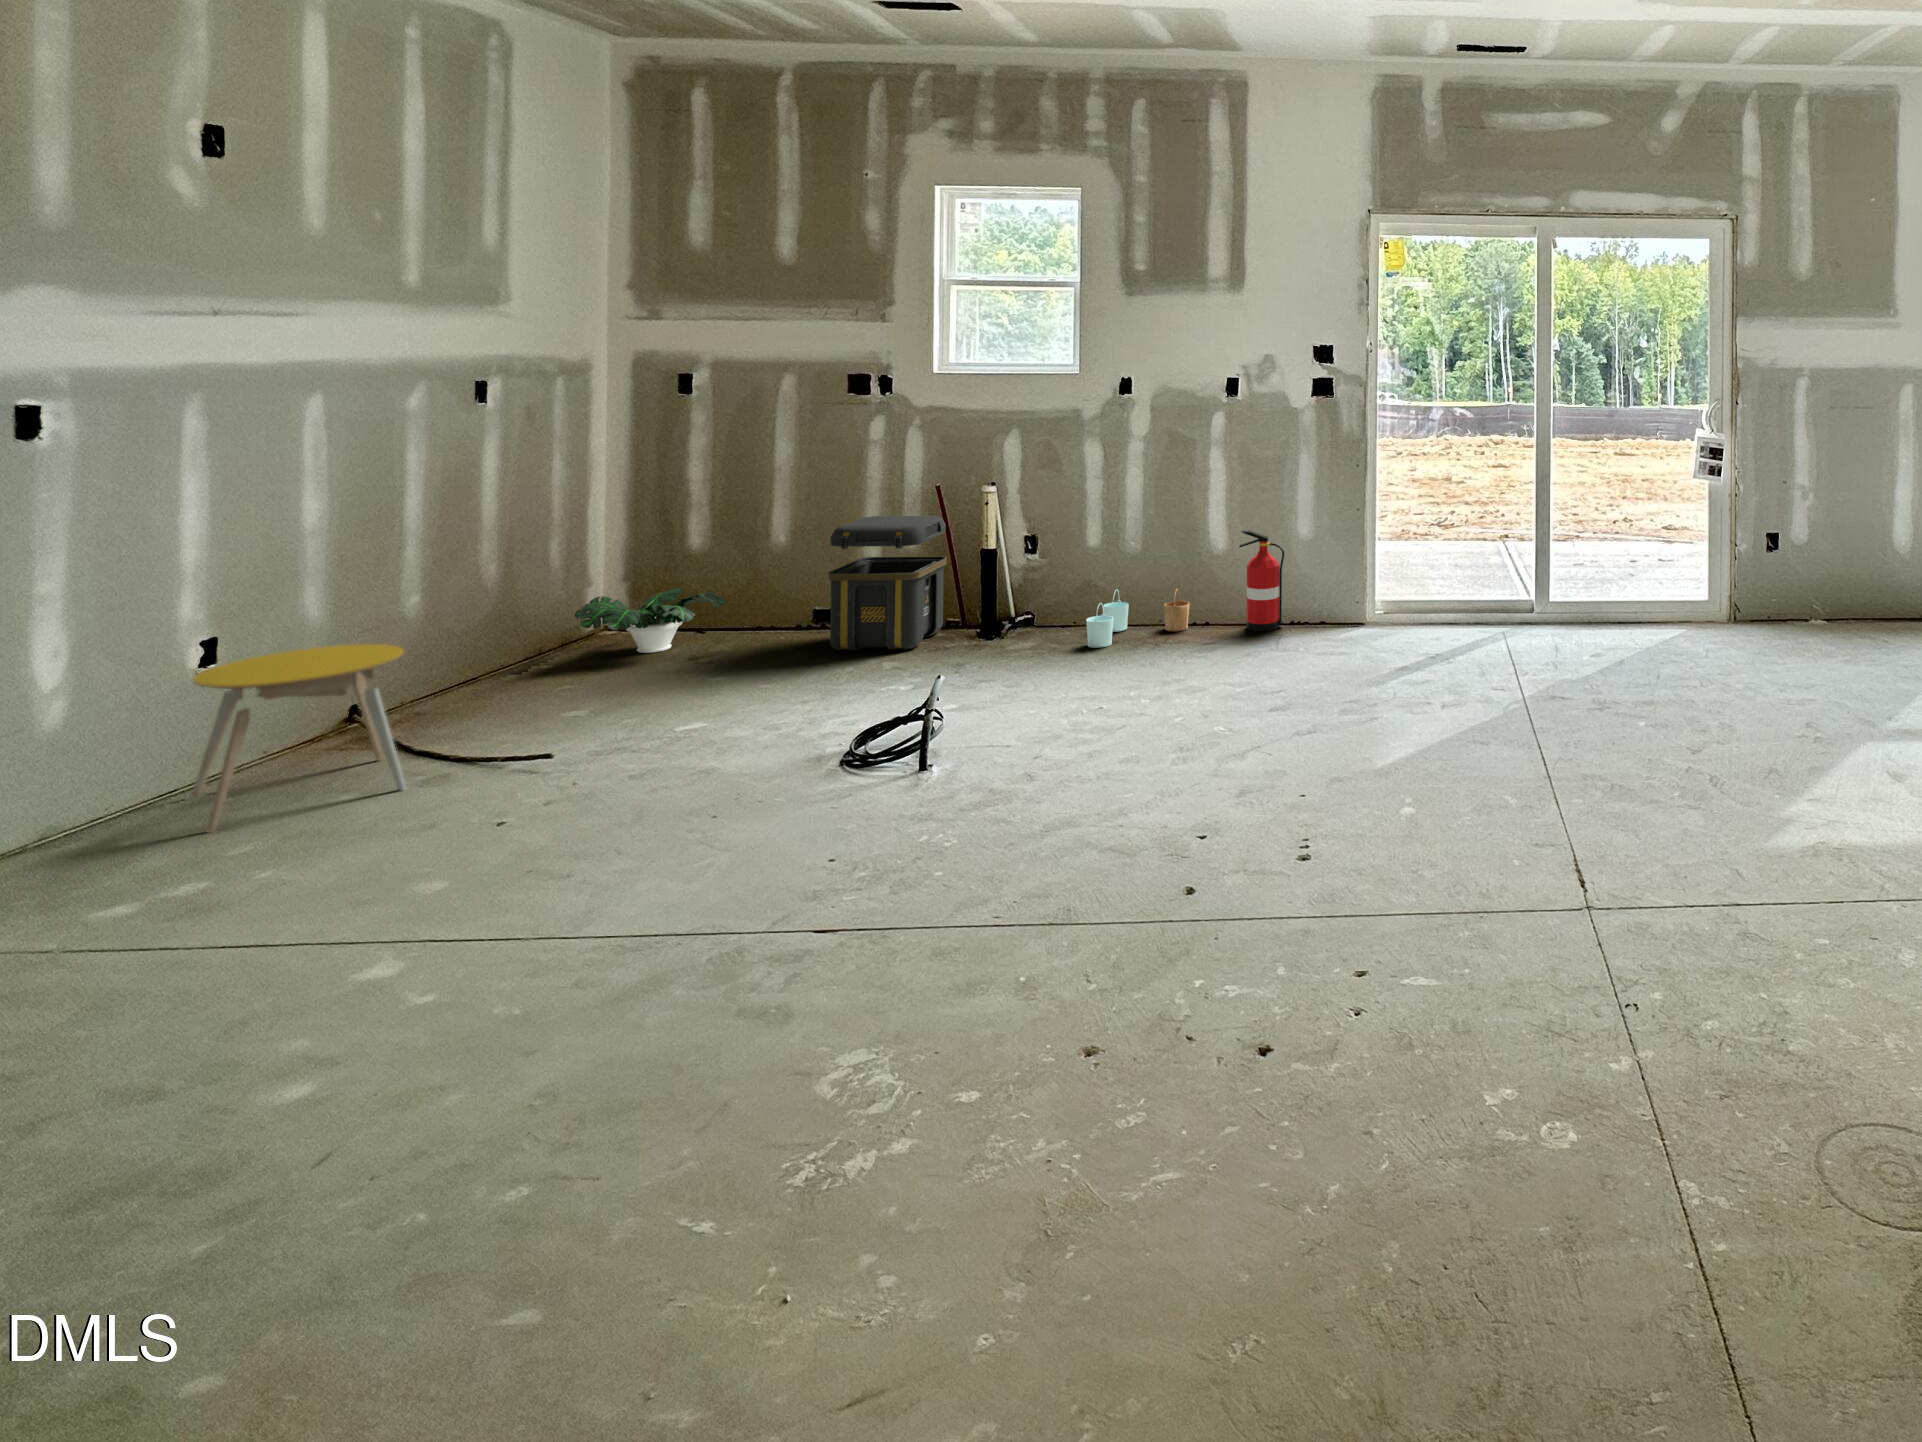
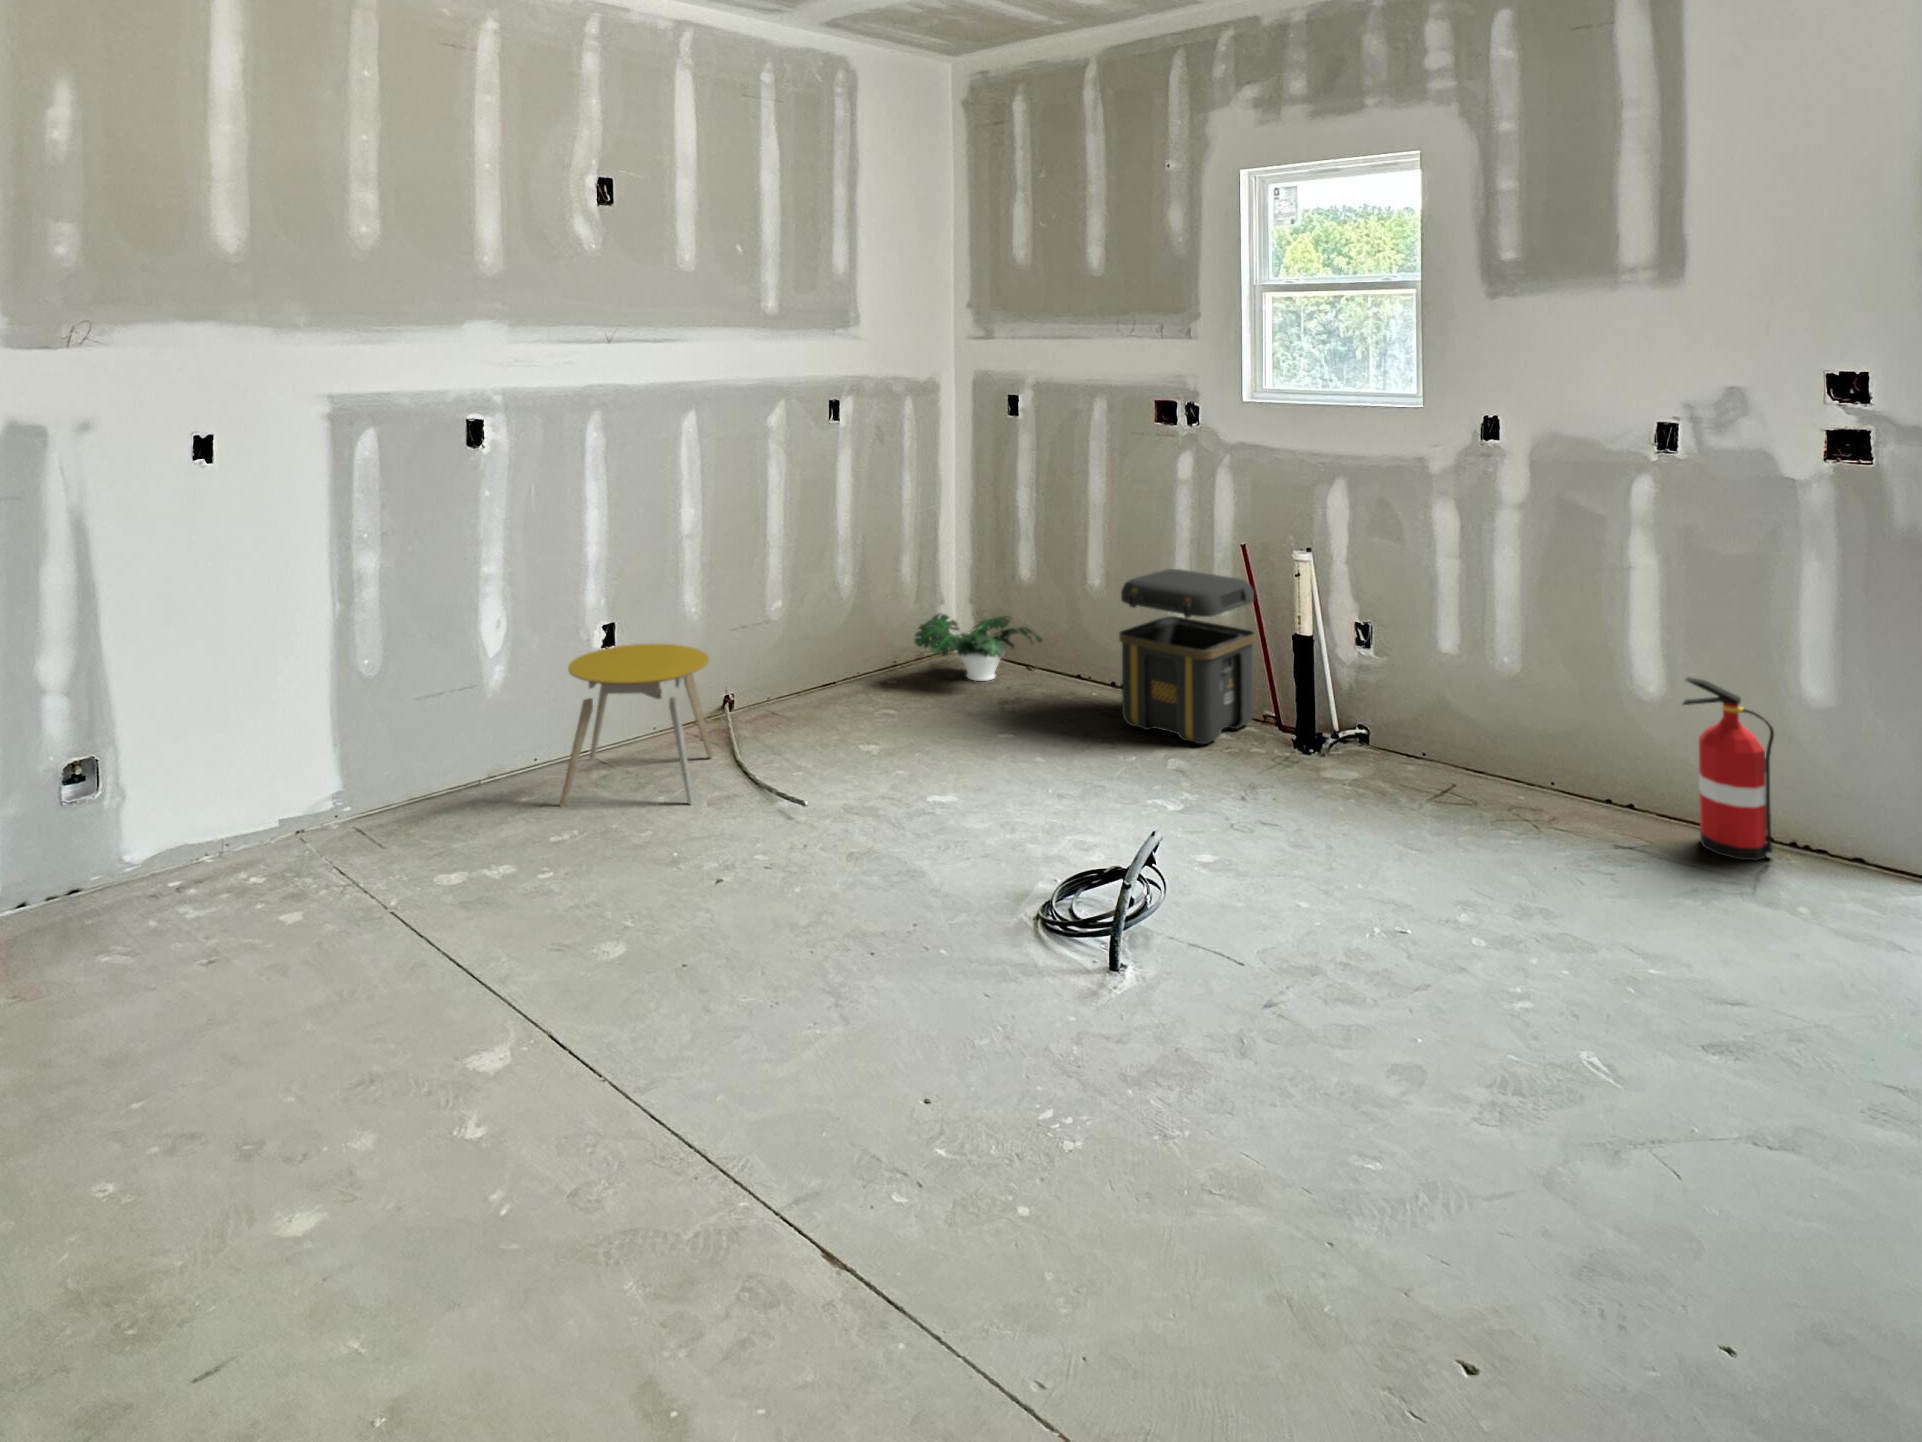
bucket: present [1086,589,1190,648] -> none [1422,725,1596,814]

